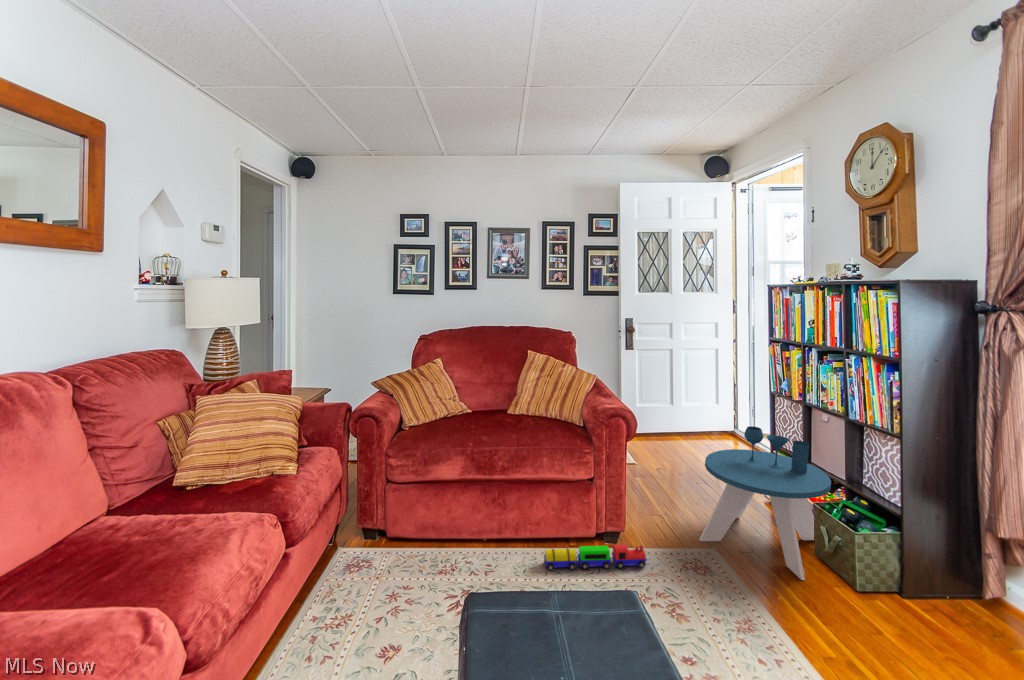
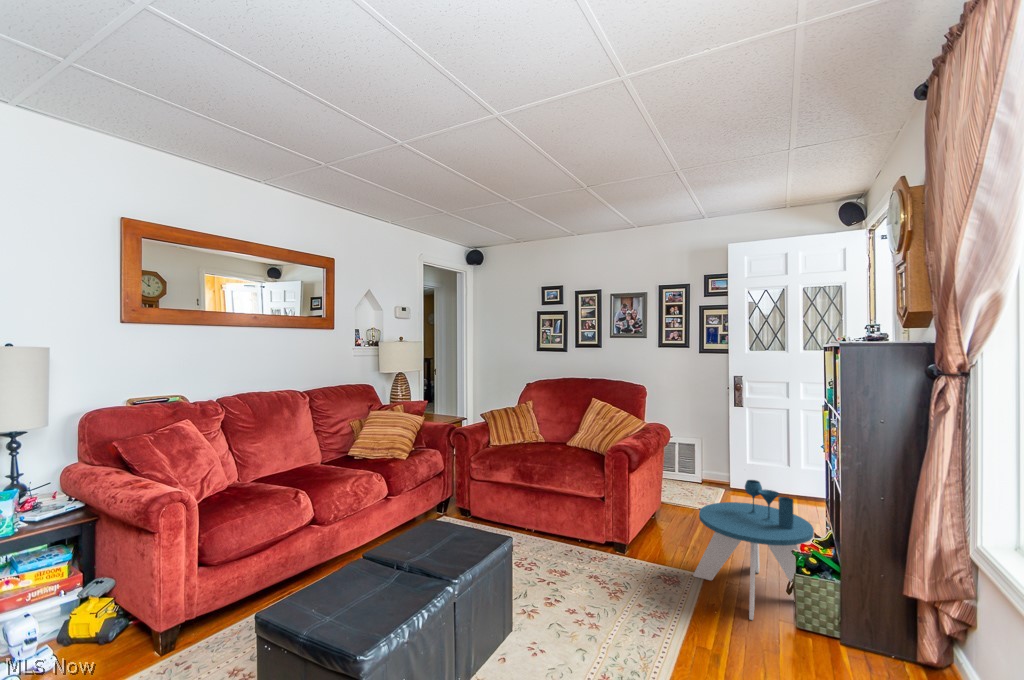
toy train: present [544,545,646,570] -> none [547,544,624,576]

